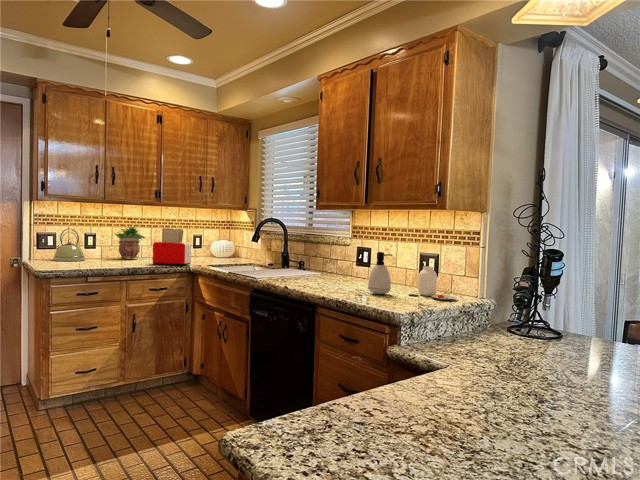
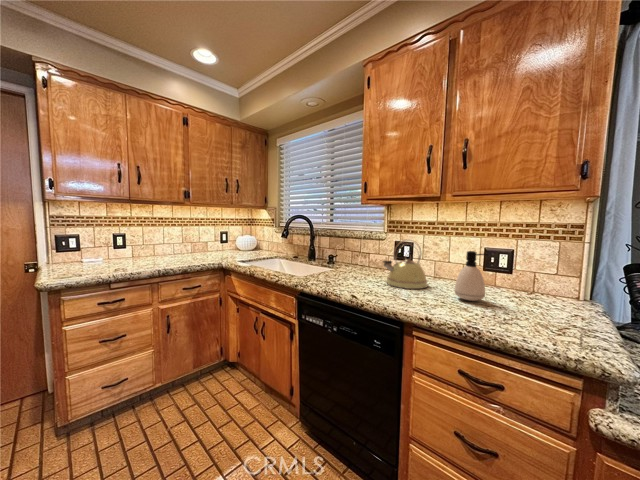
potted plant: present [115,226,145,259] -> none [144,223,177,257]
toaster: present [152,228,191,266] -> none [184,227,223,263]
kettle: present [53,229,85,261] -> present [383,240,428,289]
jar: present [409,266,457,300] -> none [498,265,572,307]

